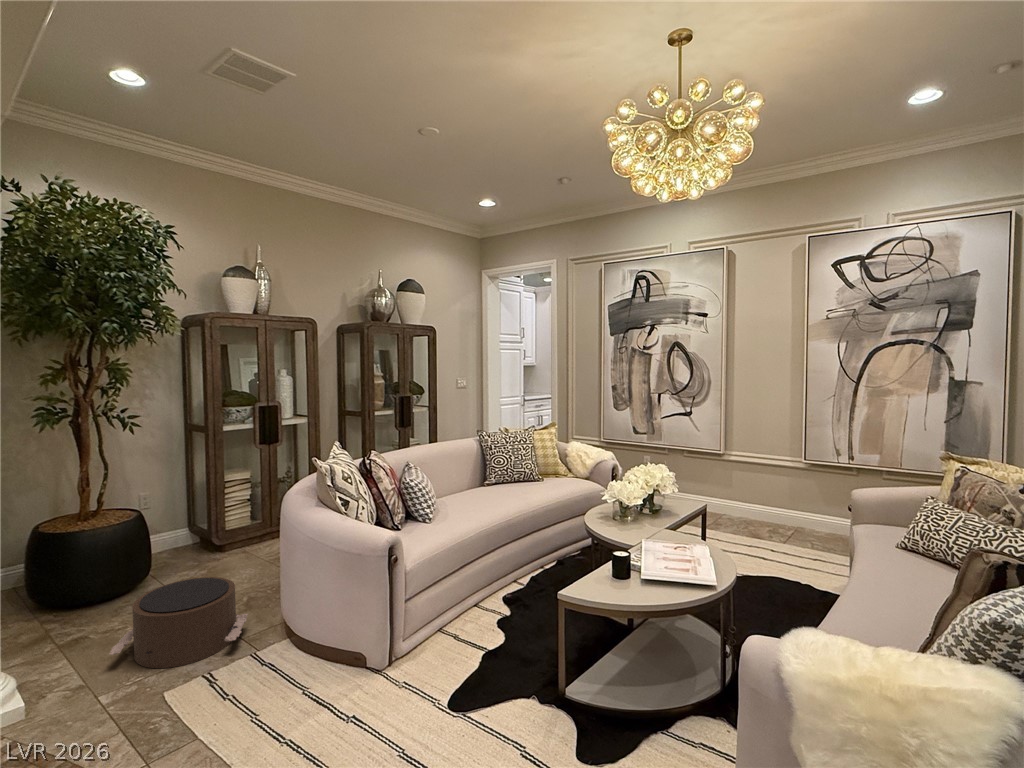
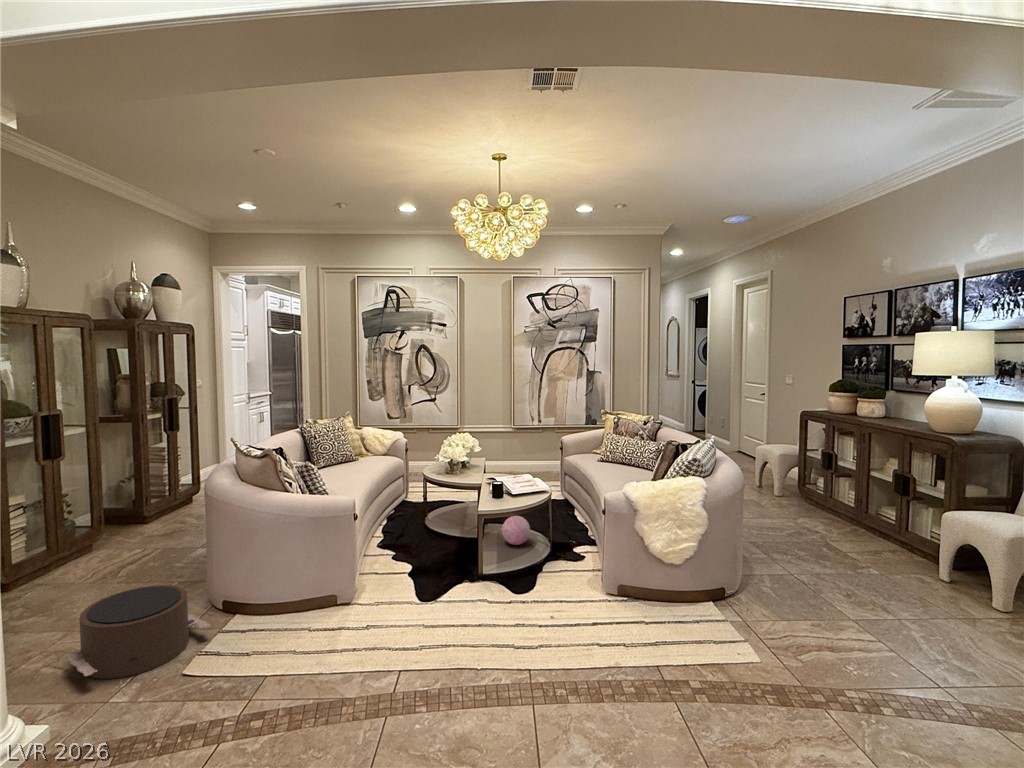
decorative orb: none [642,610,690,662] -> present [502,516,530,545]

